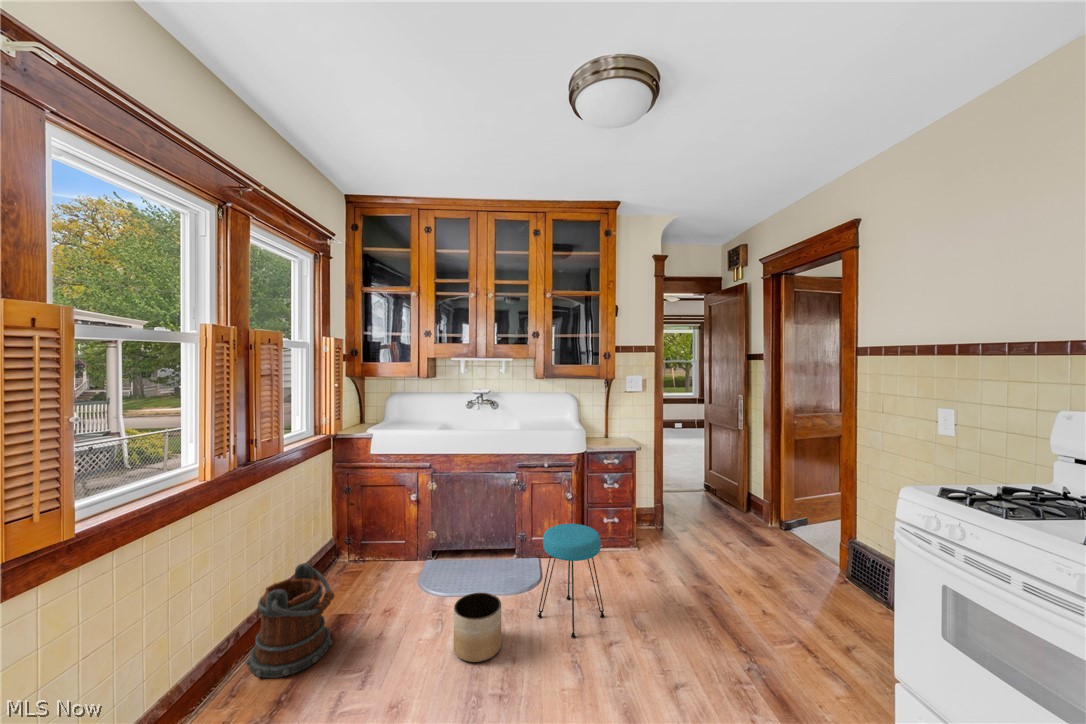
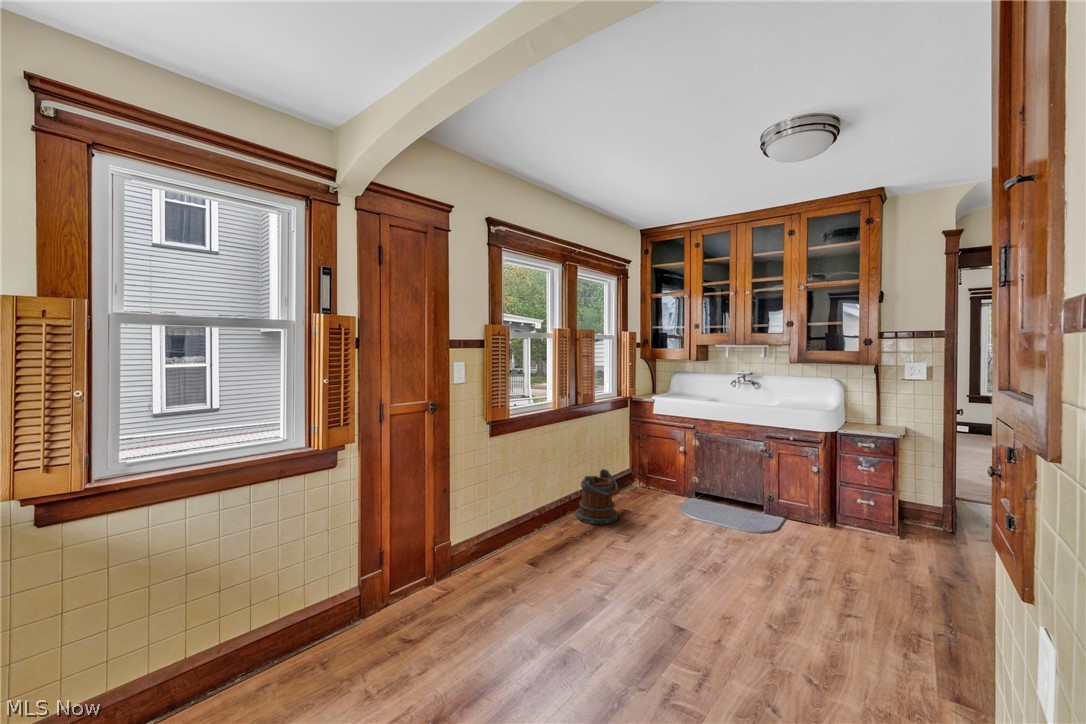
stool: present [538,524,605,637] -> none [760,481,821,564]
planter: present [454,593,502,662] -> none [688,511,723,553]

